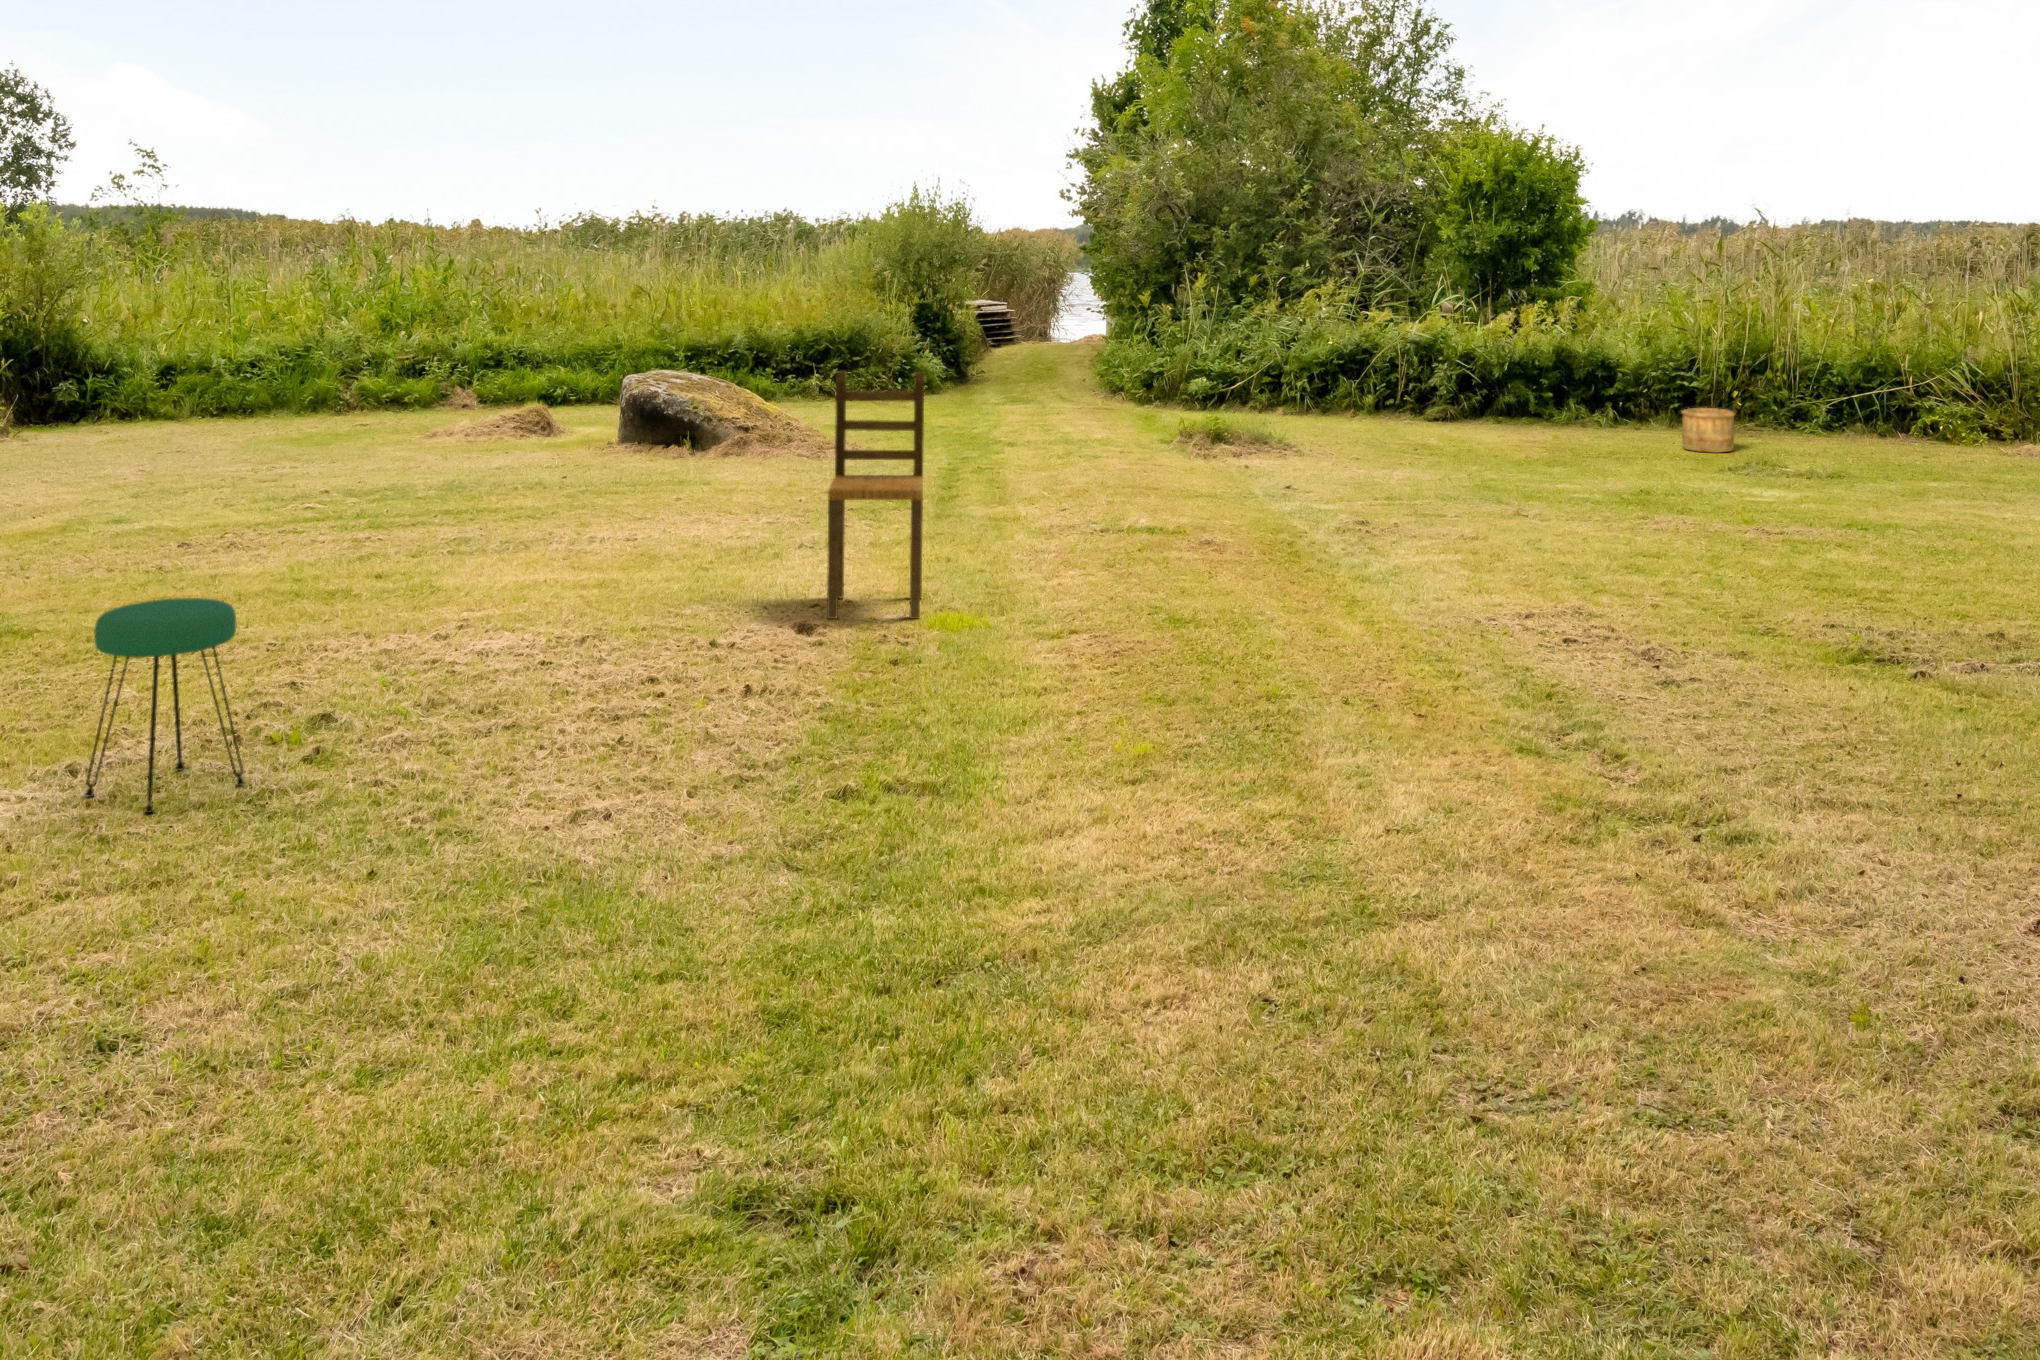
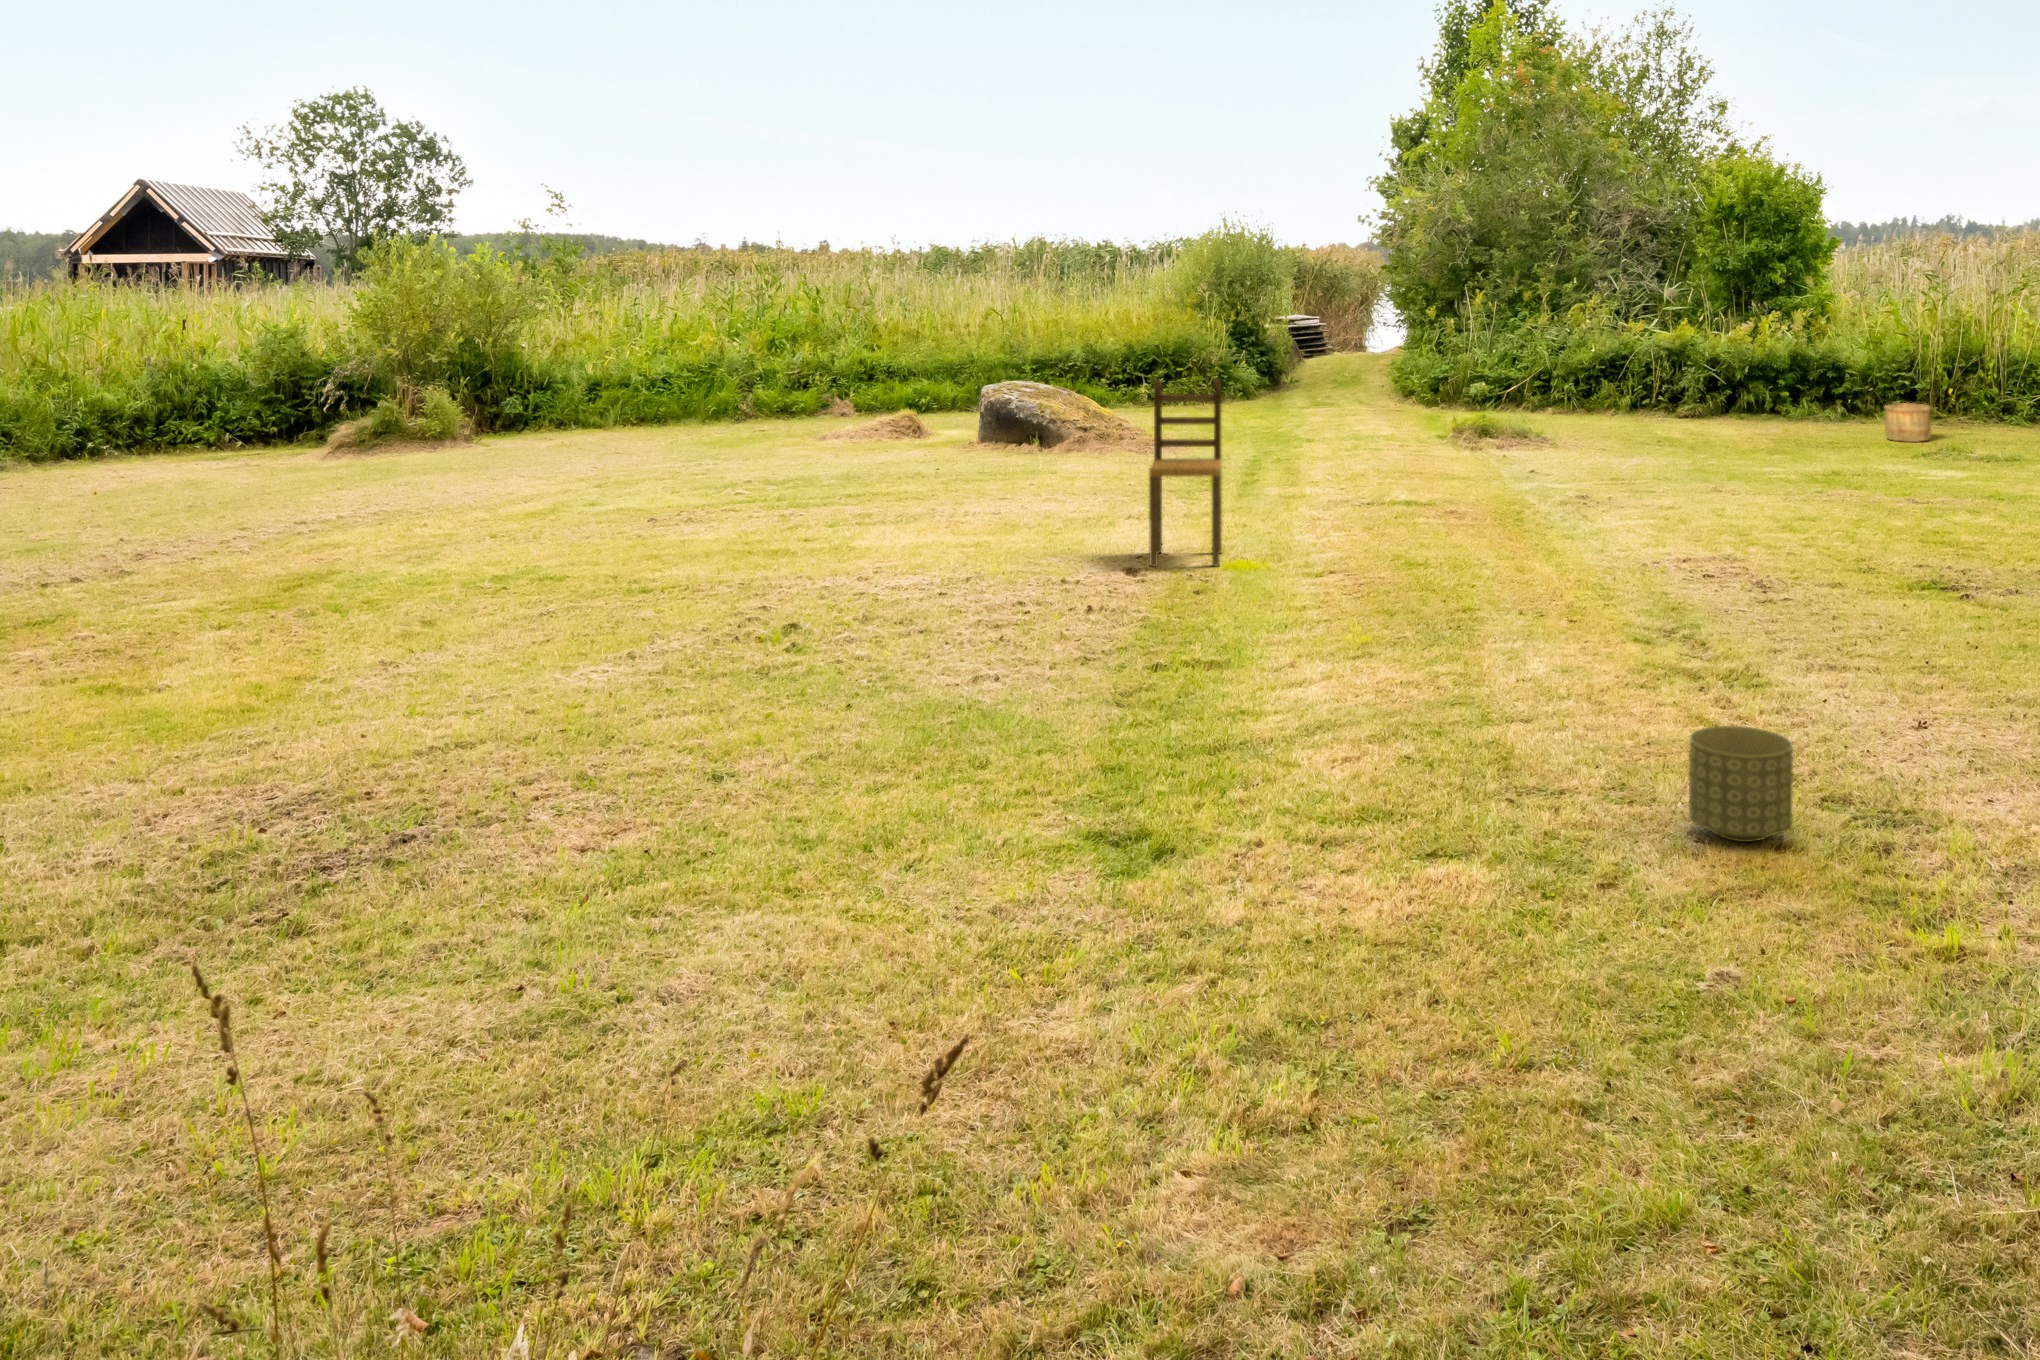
stool: present [85,598,245,813] -> none [657,538,760,677]
planter: none [1740,962,1929,1178] -> present [1689,726,1793,842]

